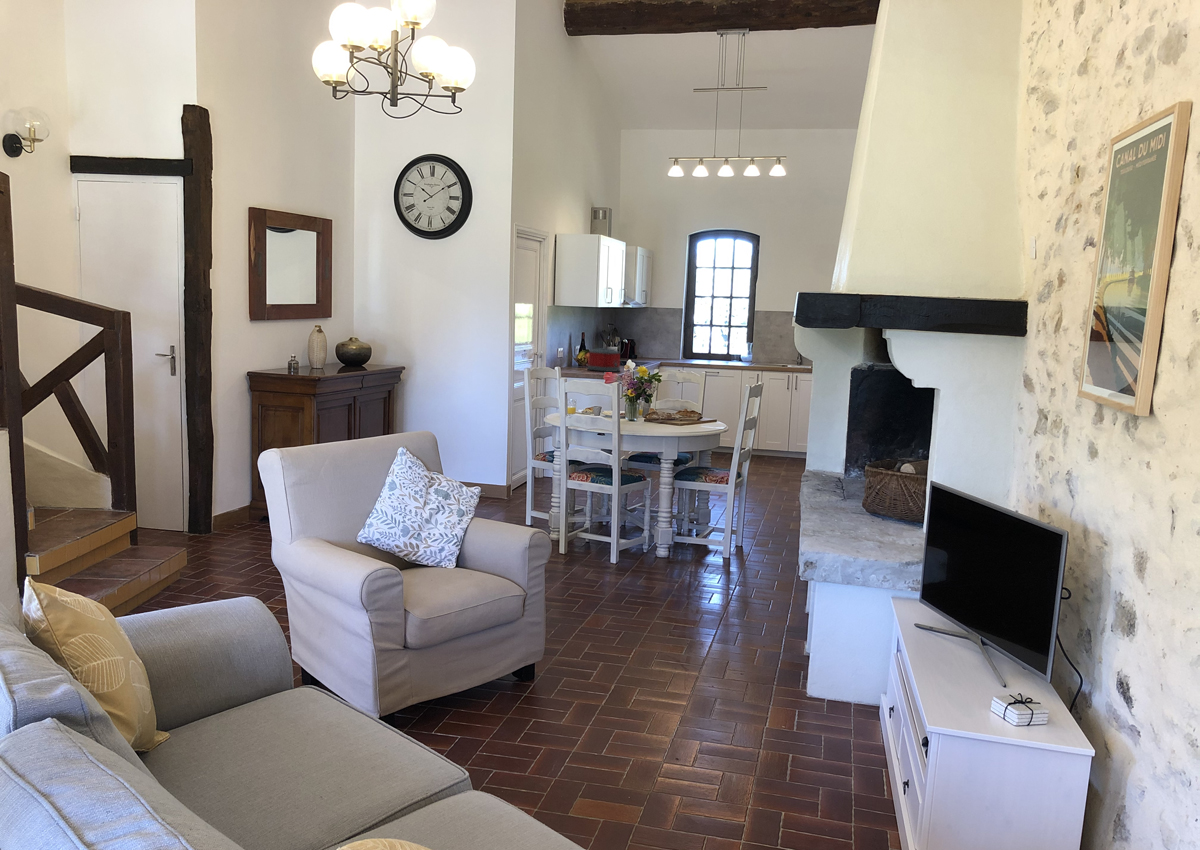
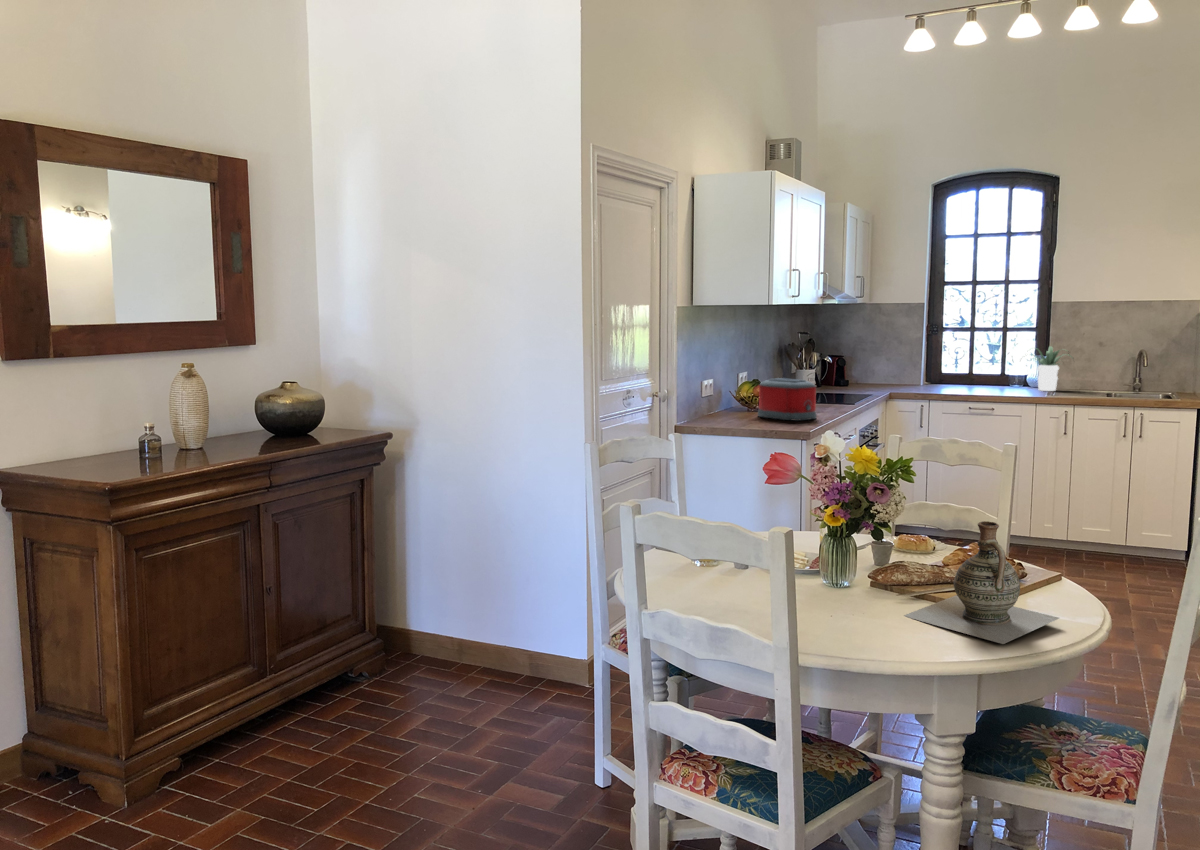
potted plant: none [736,337,766,363] -> present [1036,346,1071,391]
ceramic jug: none [655,391,707,429] -> present [904,521,1059,644]

